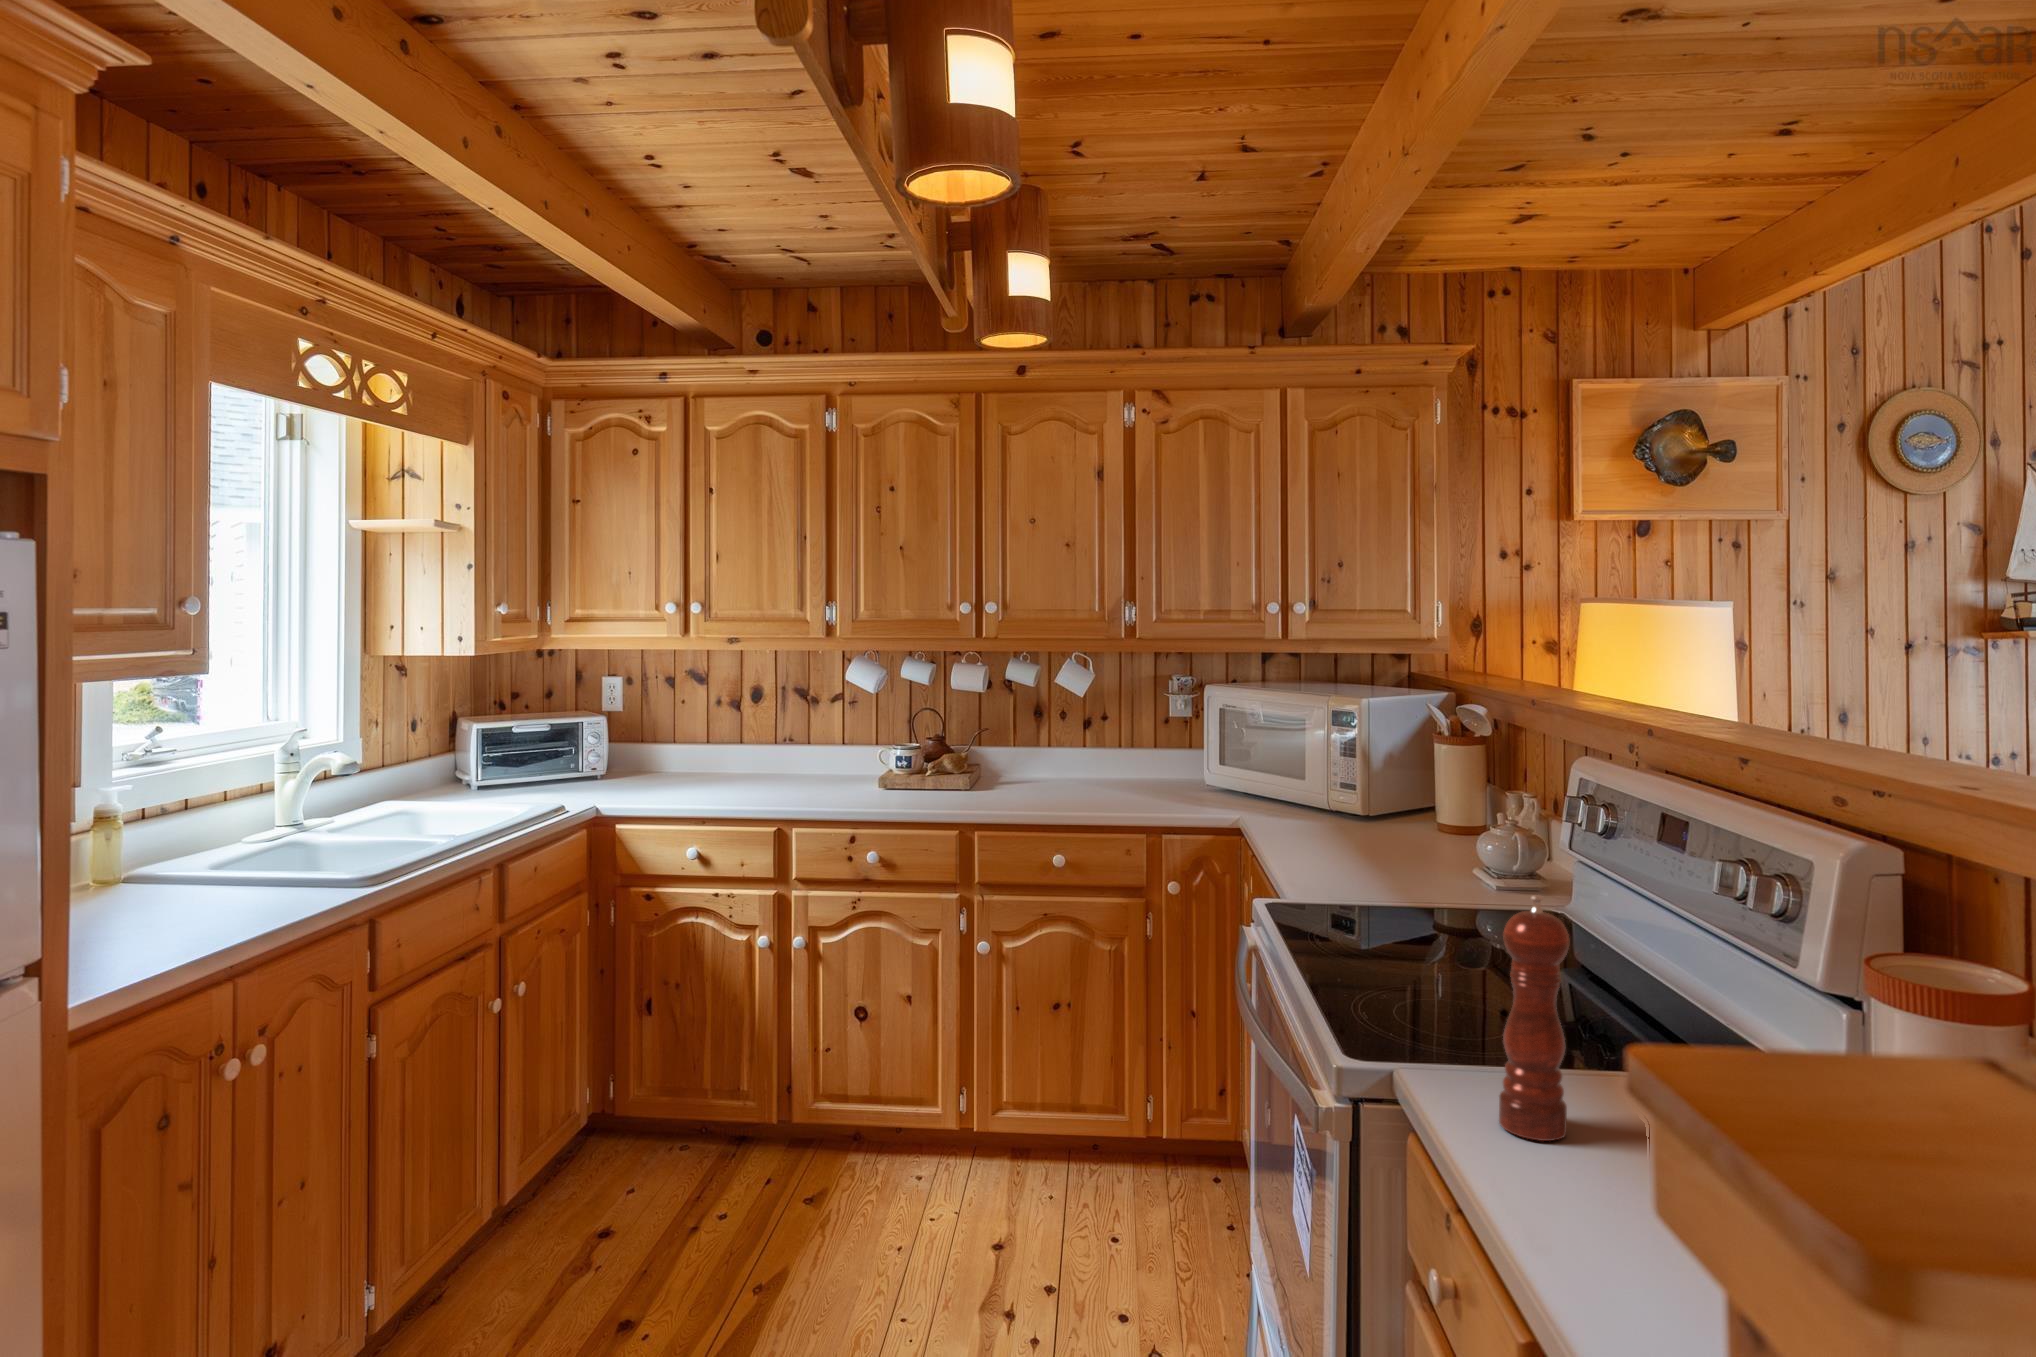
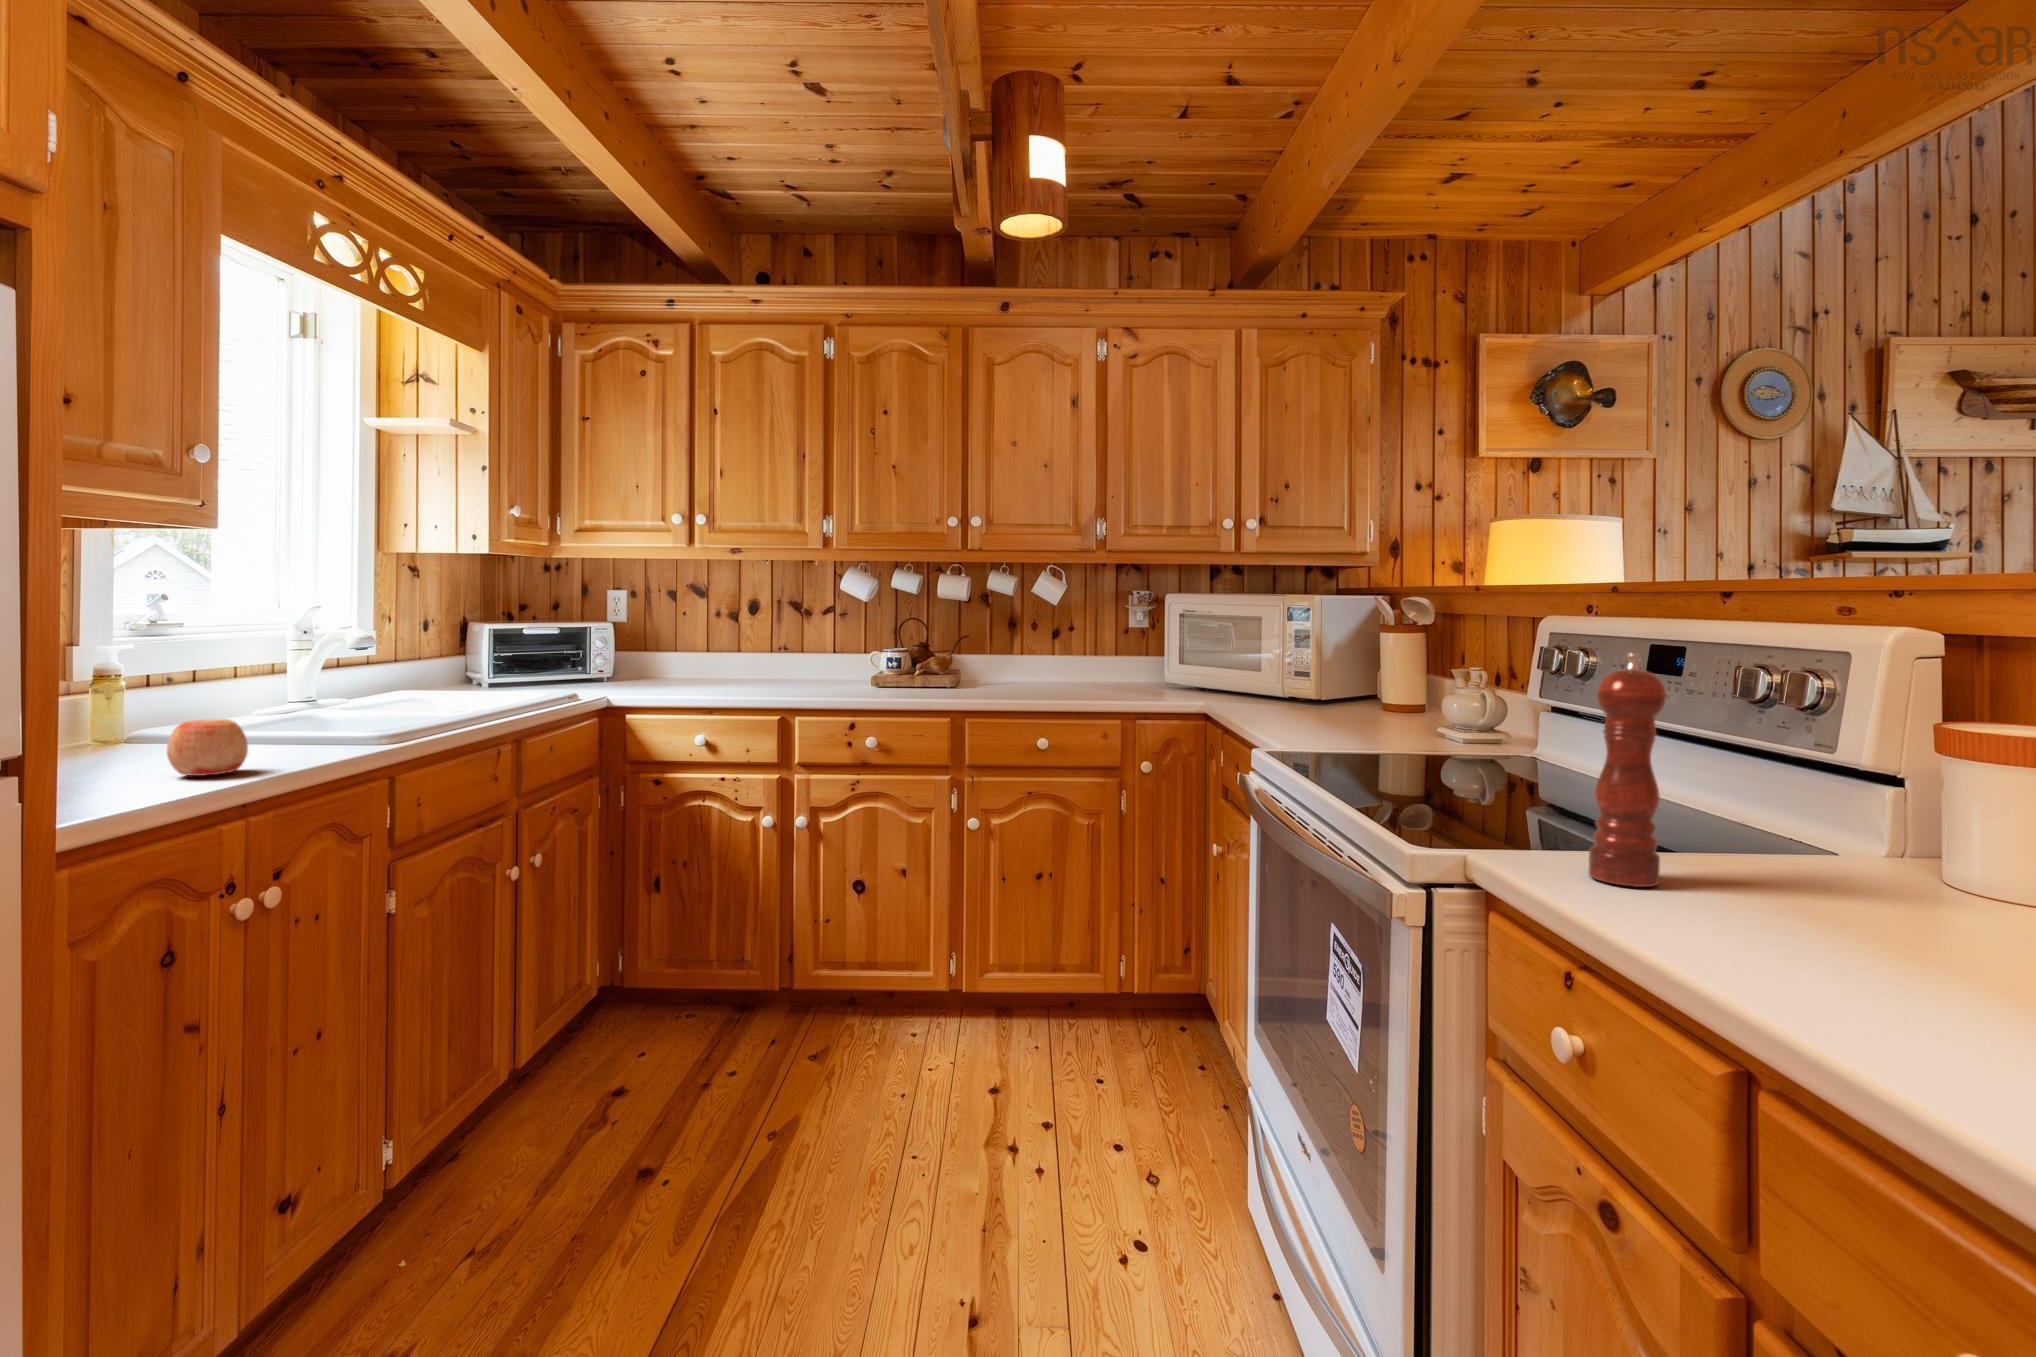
apple: none [146,885,222,944] -> present [167,719,248,776]

